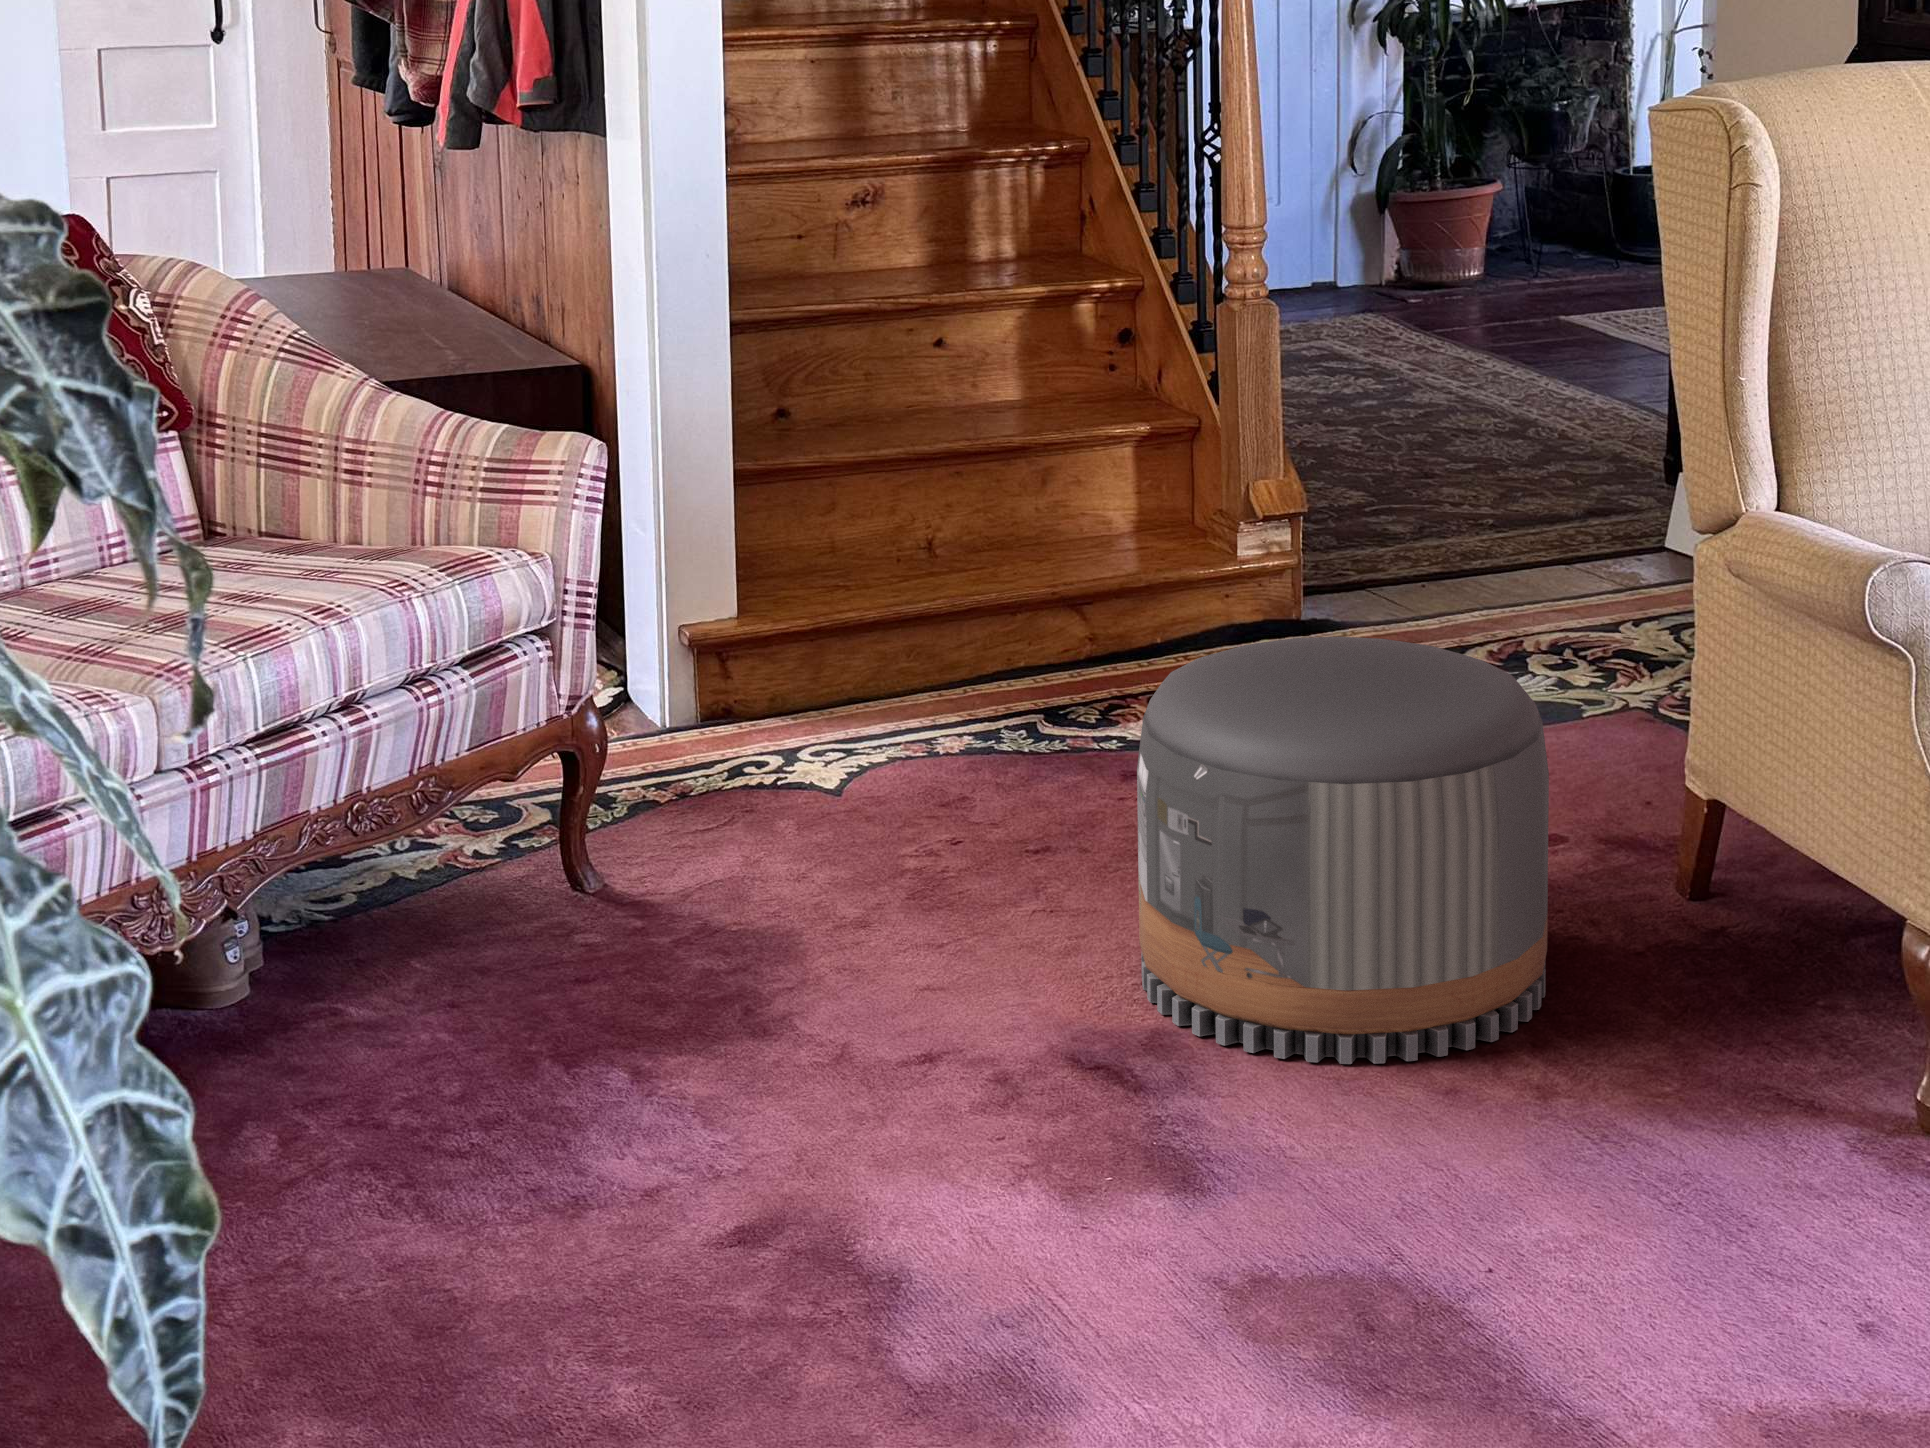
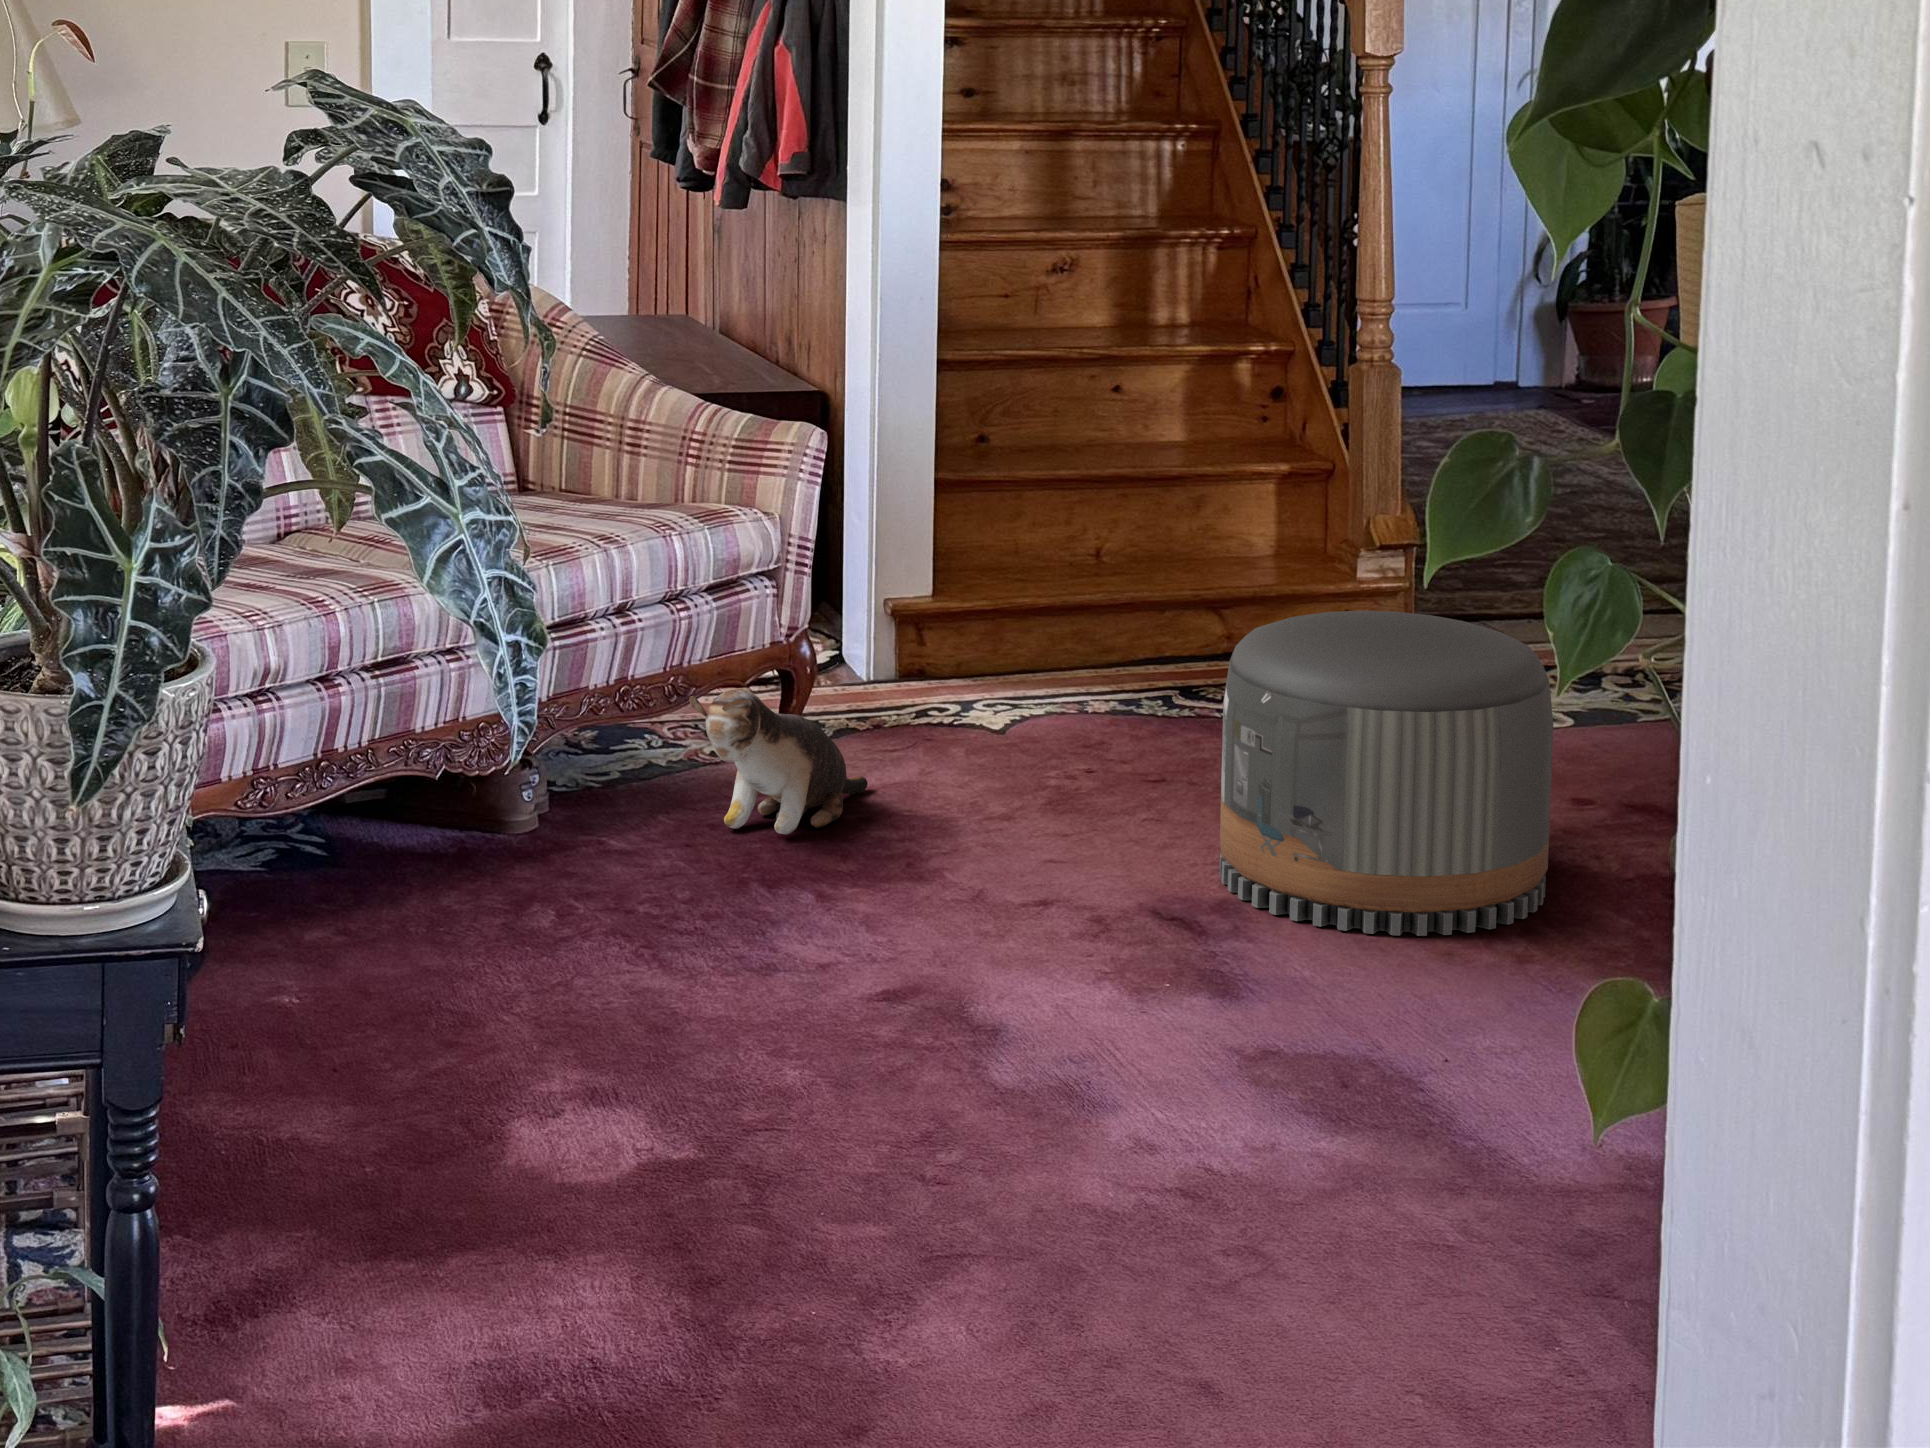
plush toy: none [447,795,680,977] -> present [689,688,868,834]

